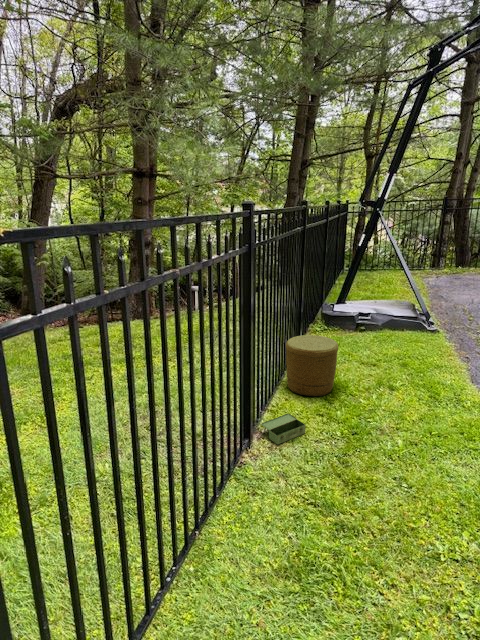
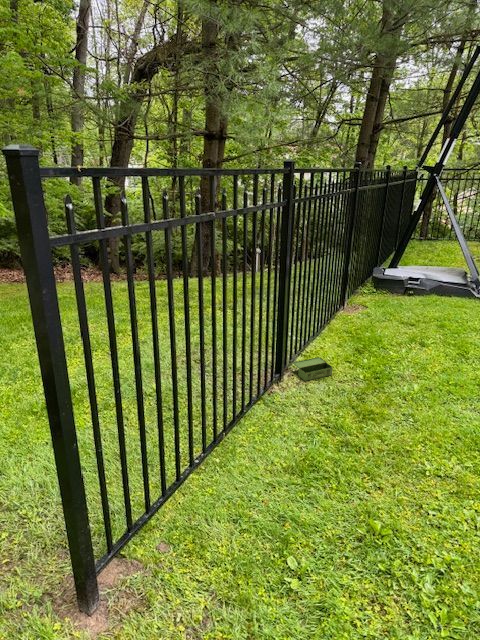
woven basket: present [286,335,338,396] -> none [324,292,375,348]

